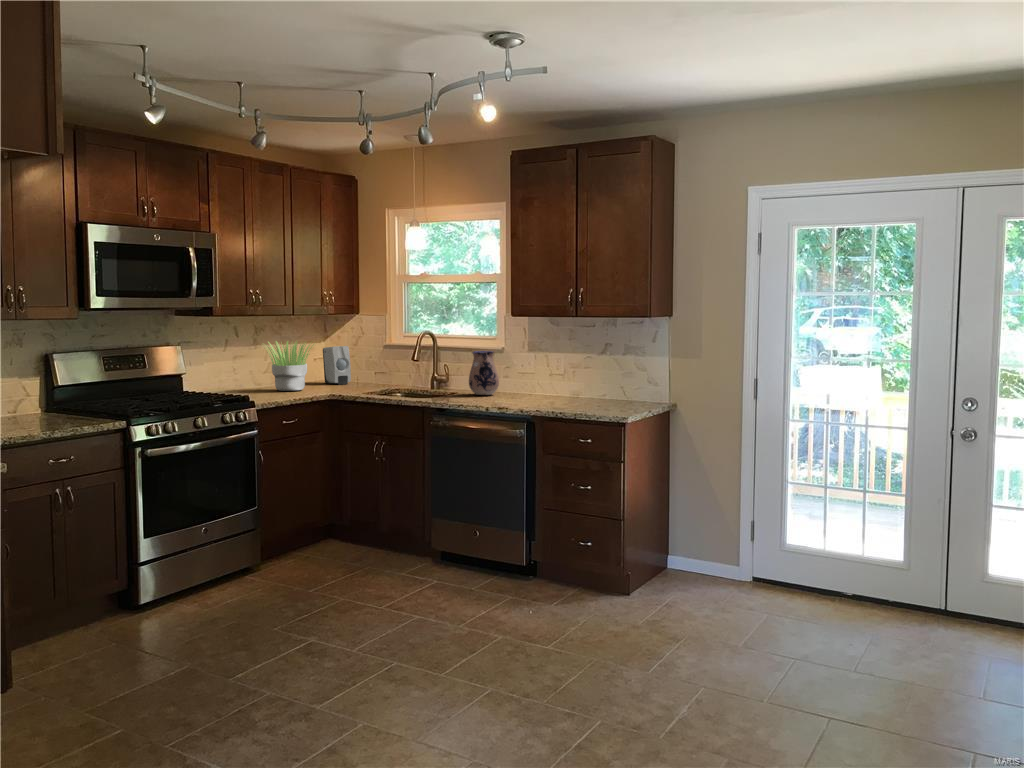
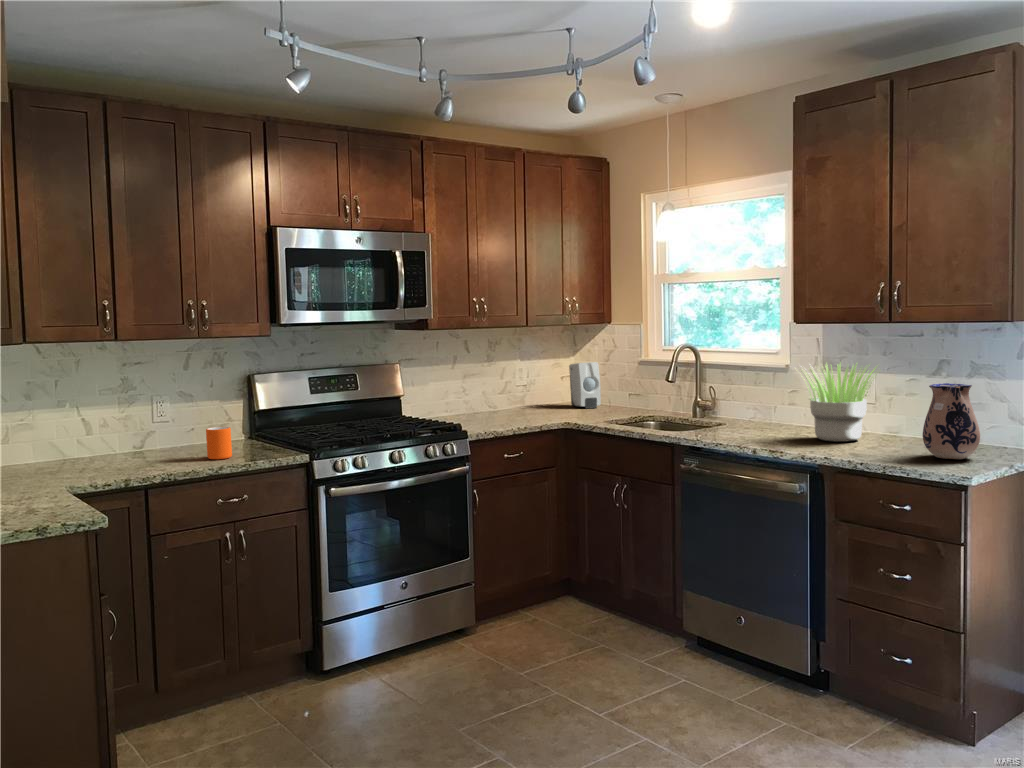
potted plant: present [267,341,312,391] -> present [803,364,876,442]
ceramic pitcher: present [469,351,499,395] -> present [923,383,980,459]
mug: none [30,398,54,426] -> present [206,427,232,459]

